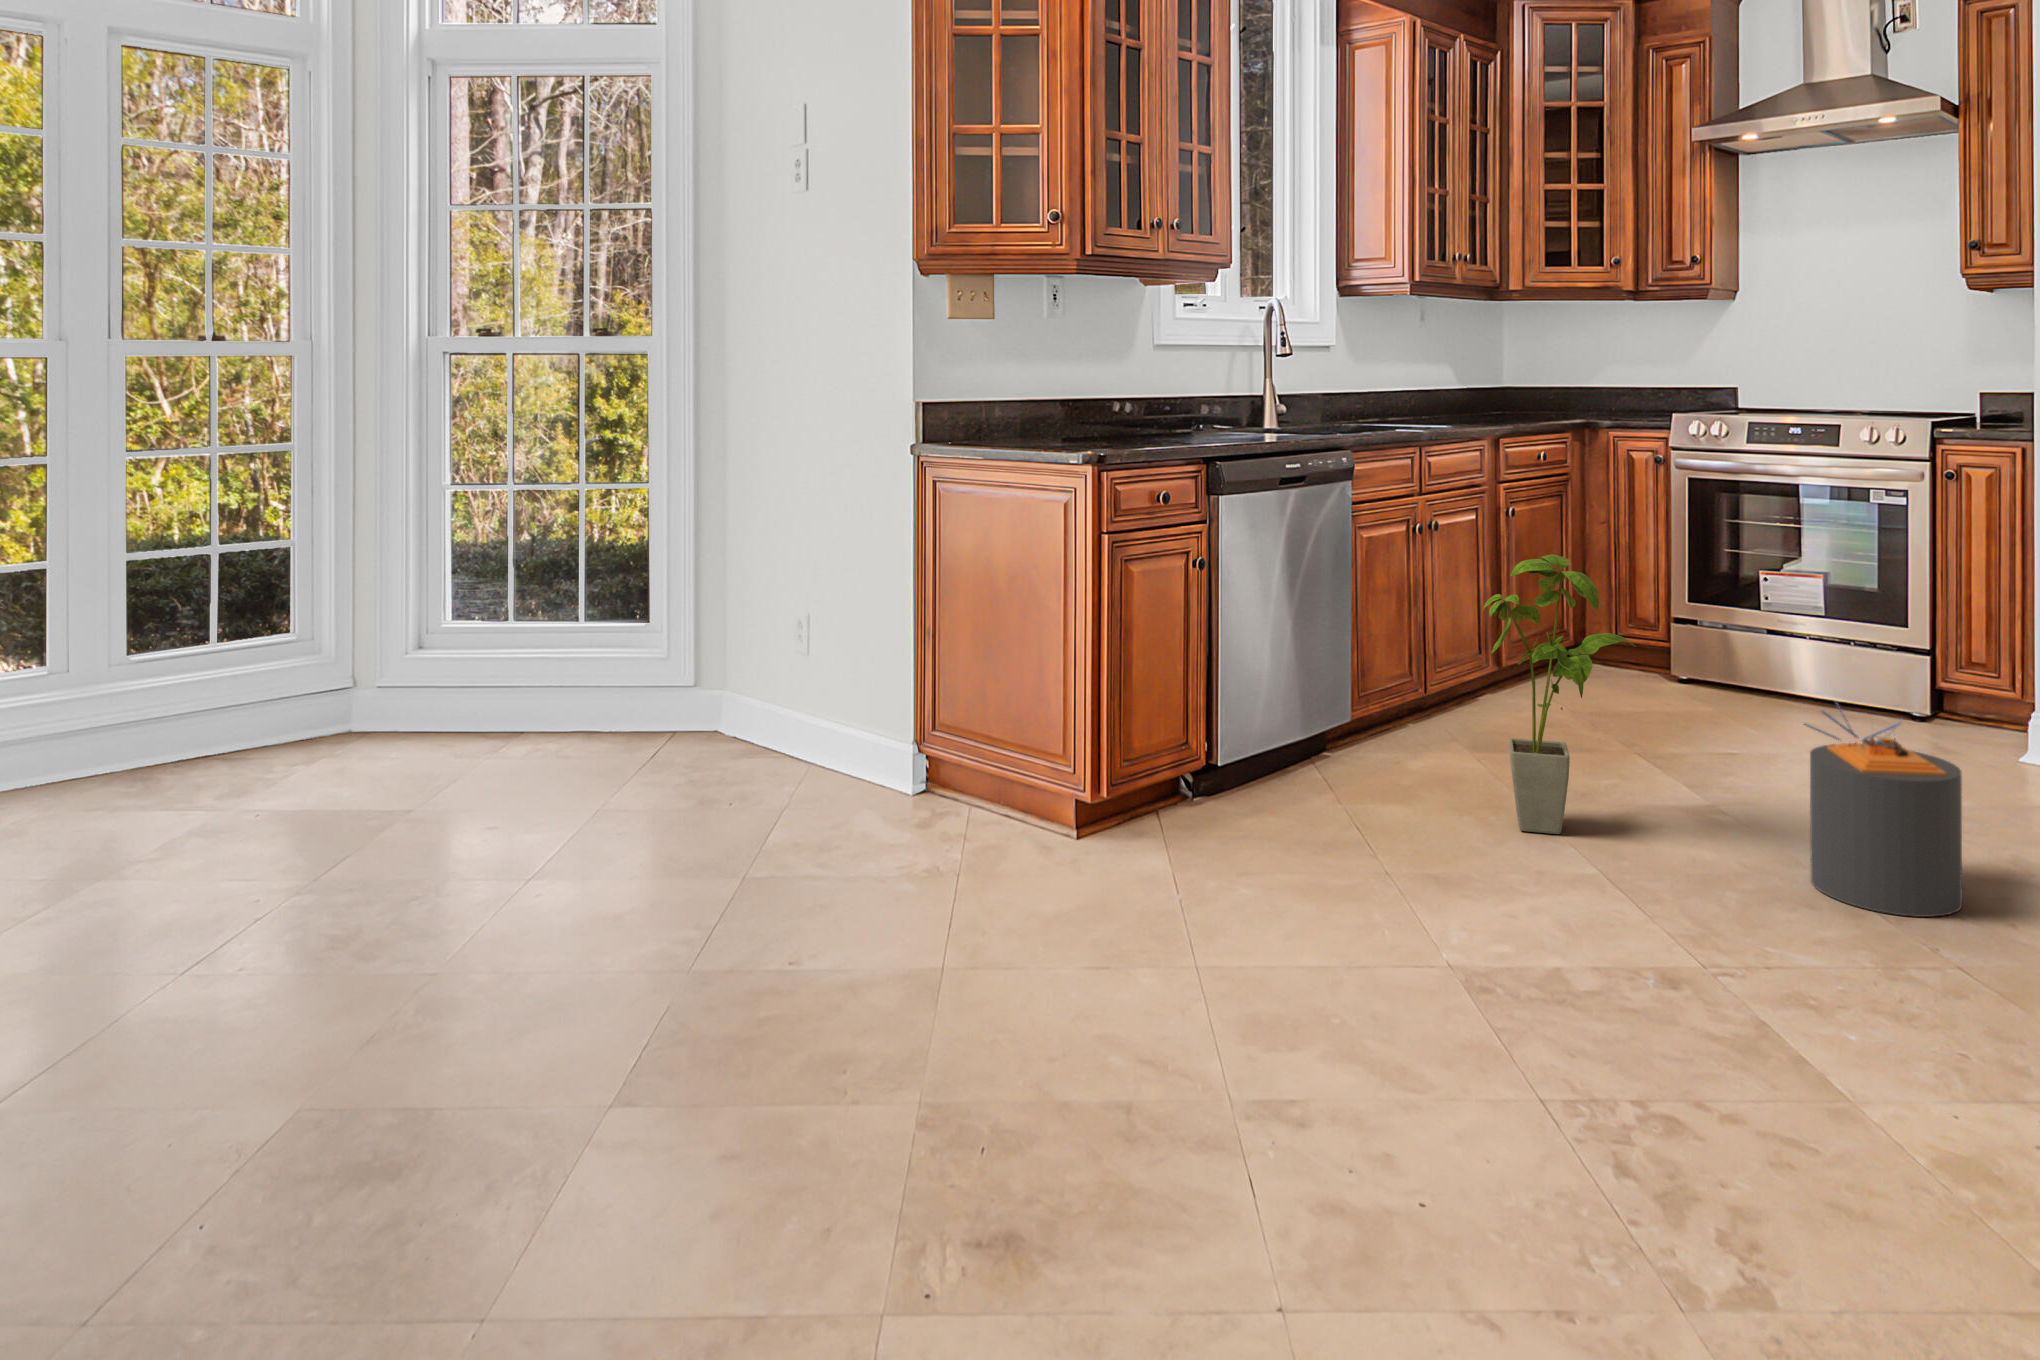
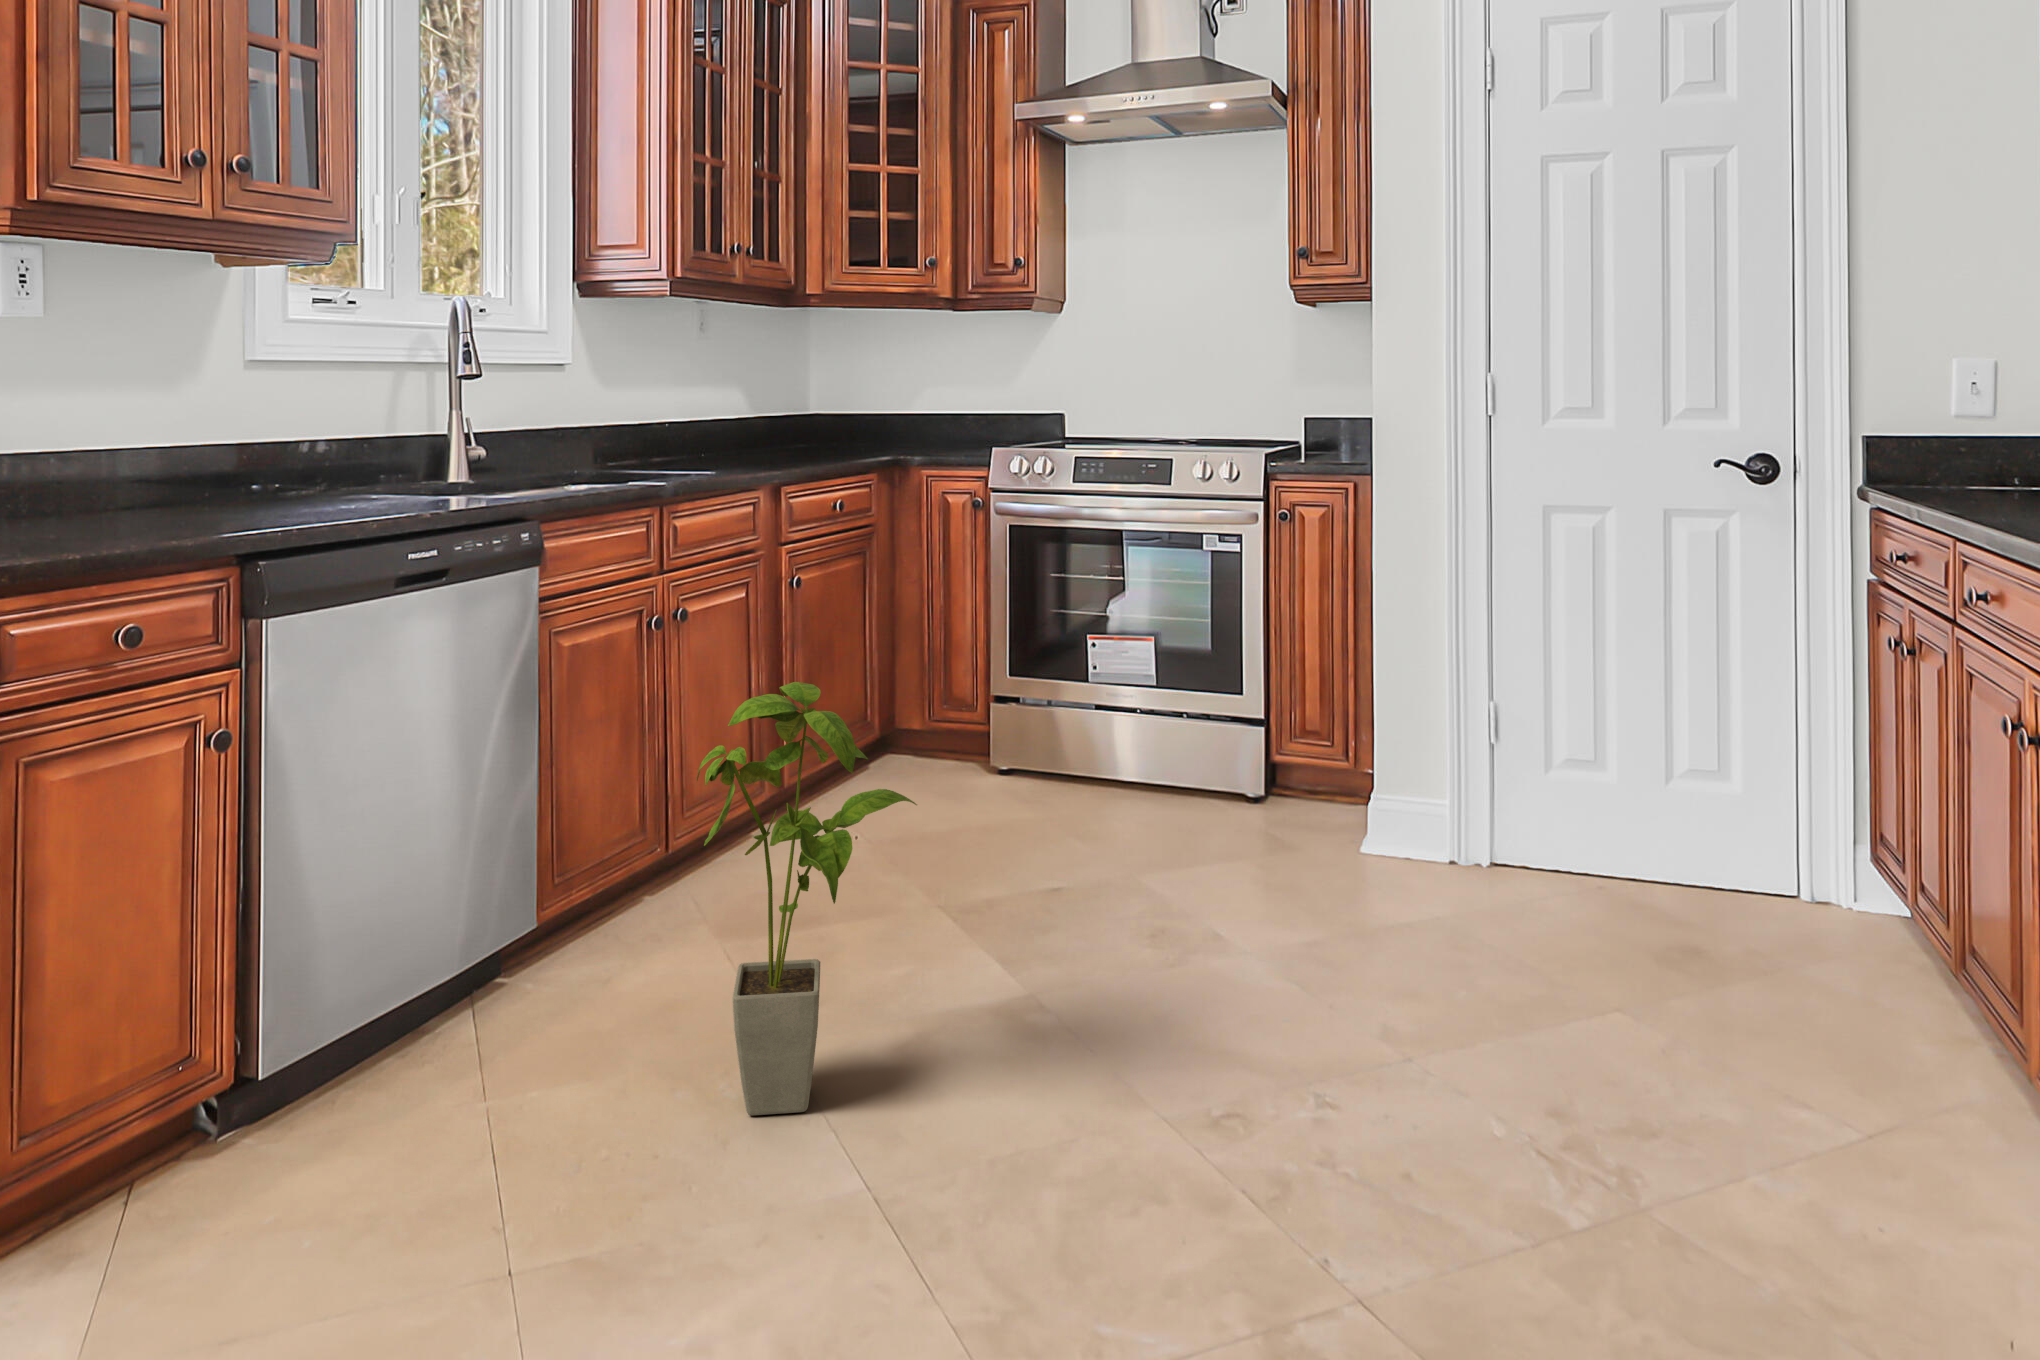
trash can: present [1804,701,1962,917] -> none [1124,865,1329,1198]

